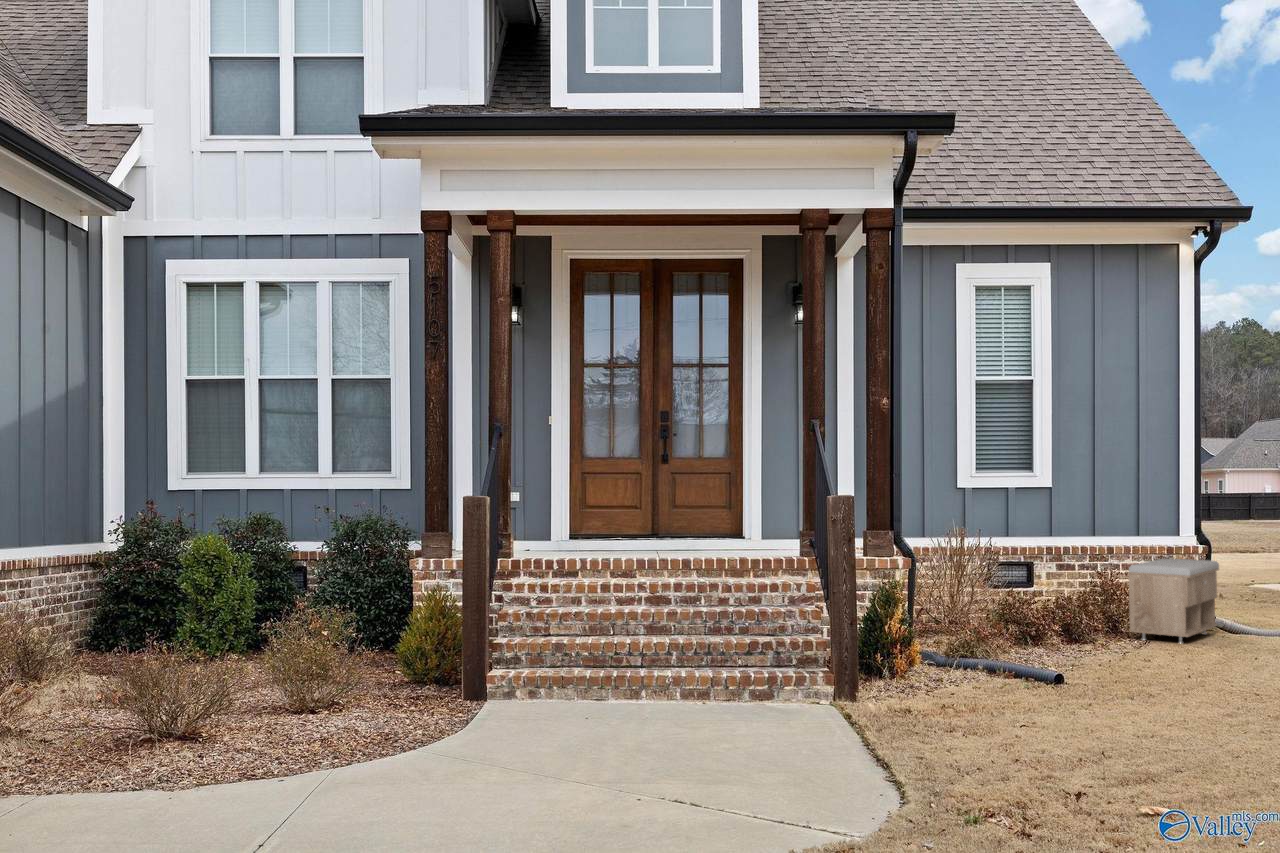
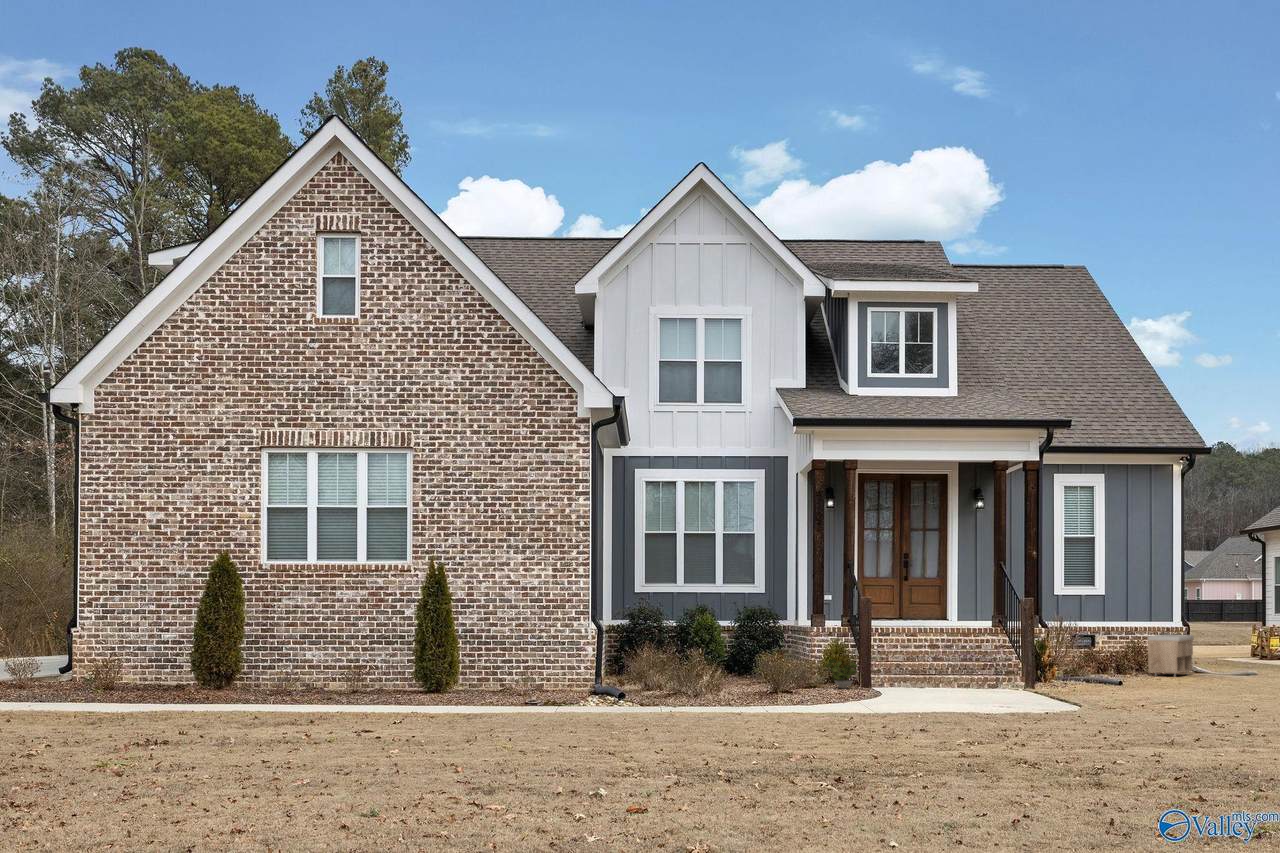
potted plant: none [380,636,458,701] -> present [826,659,858,689]

